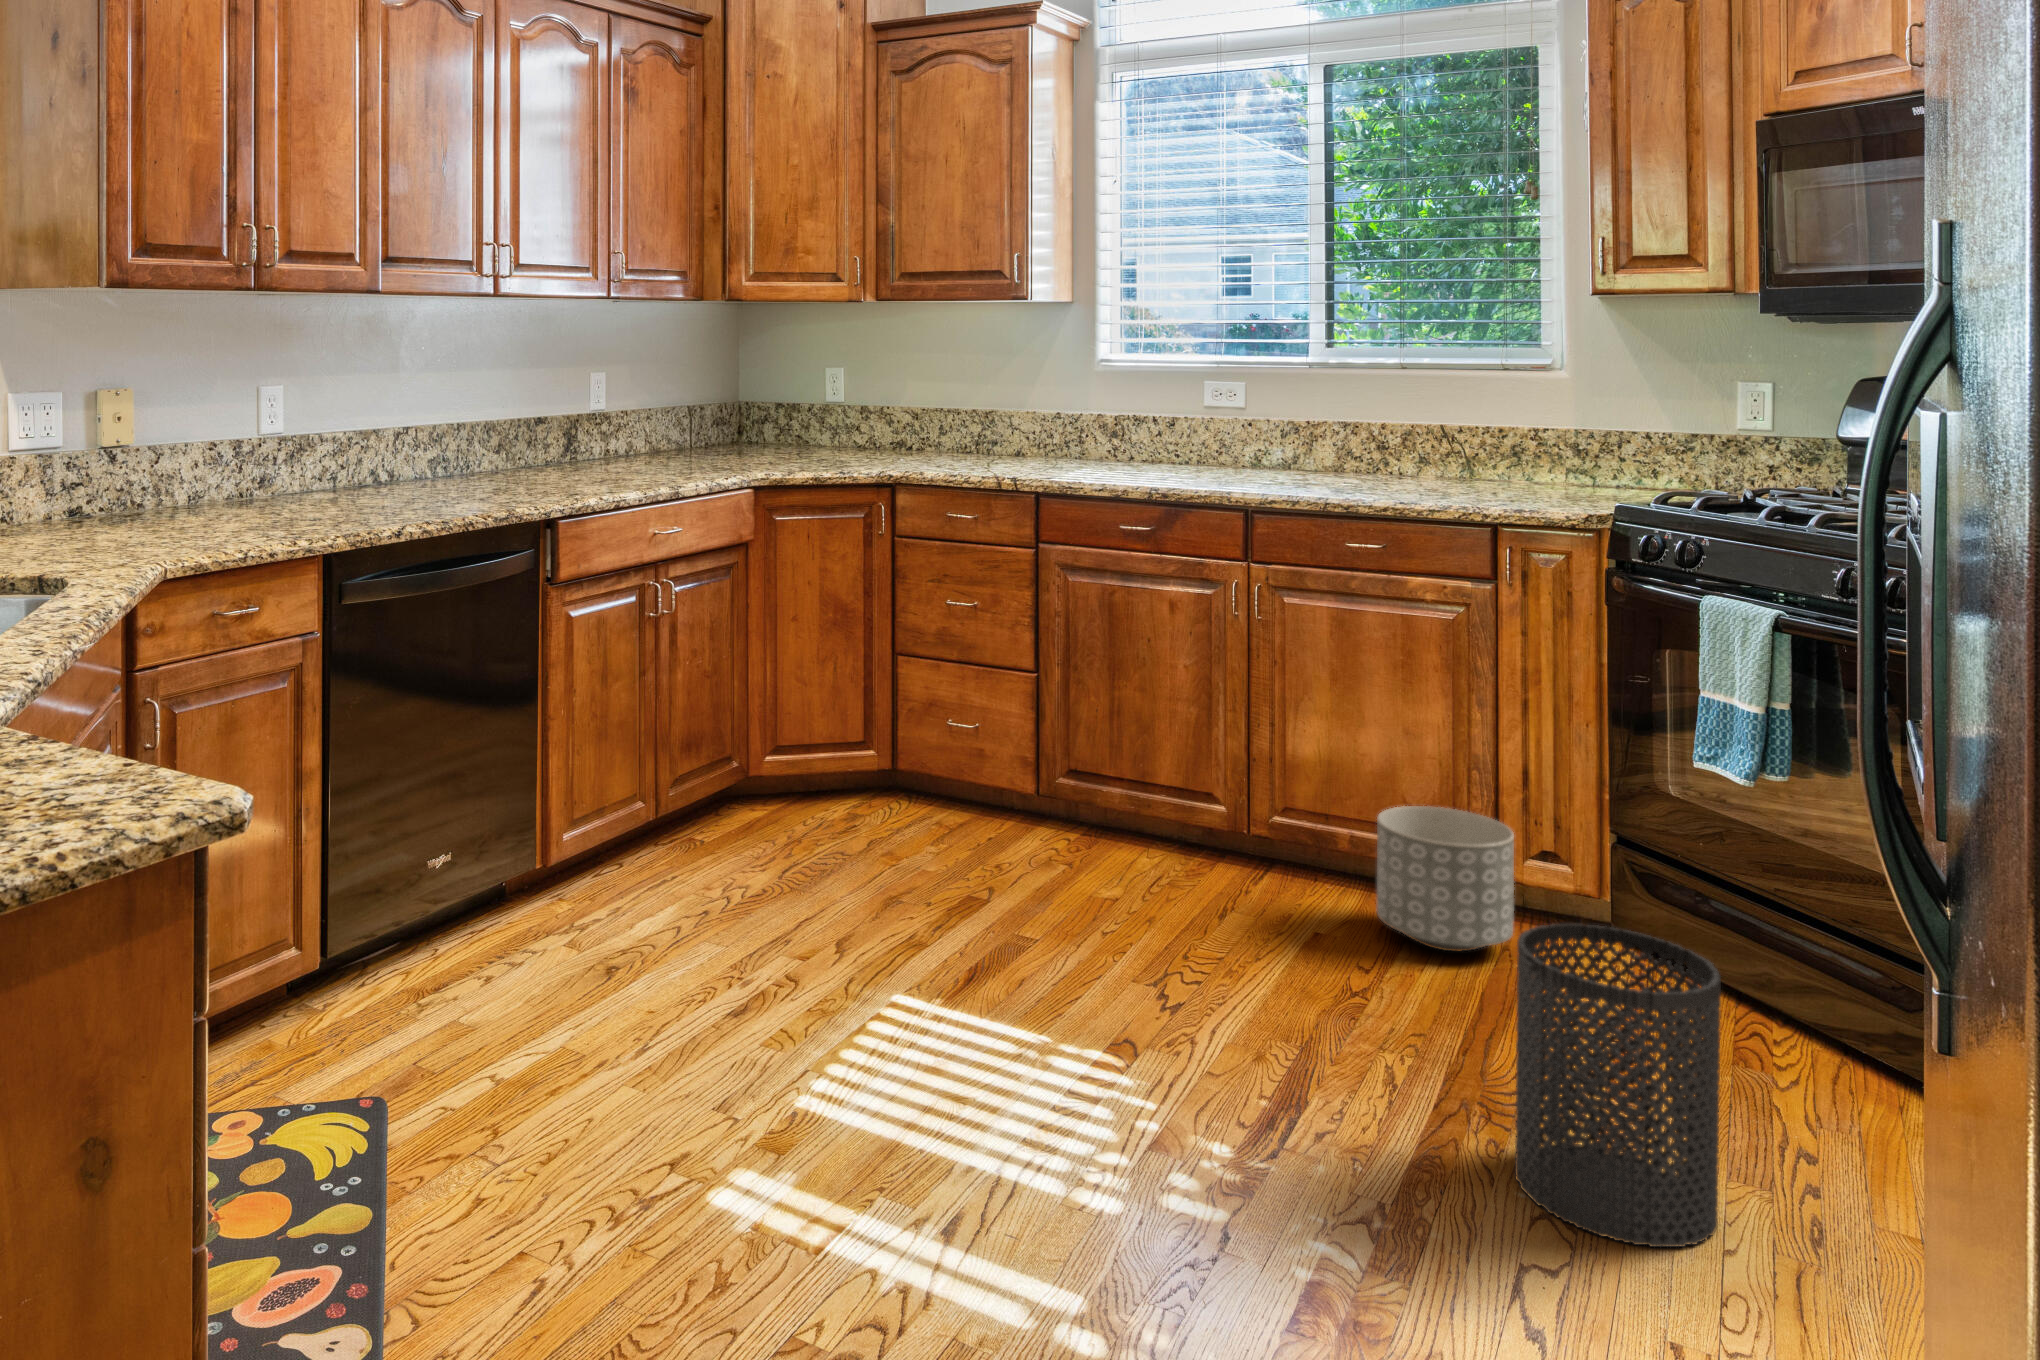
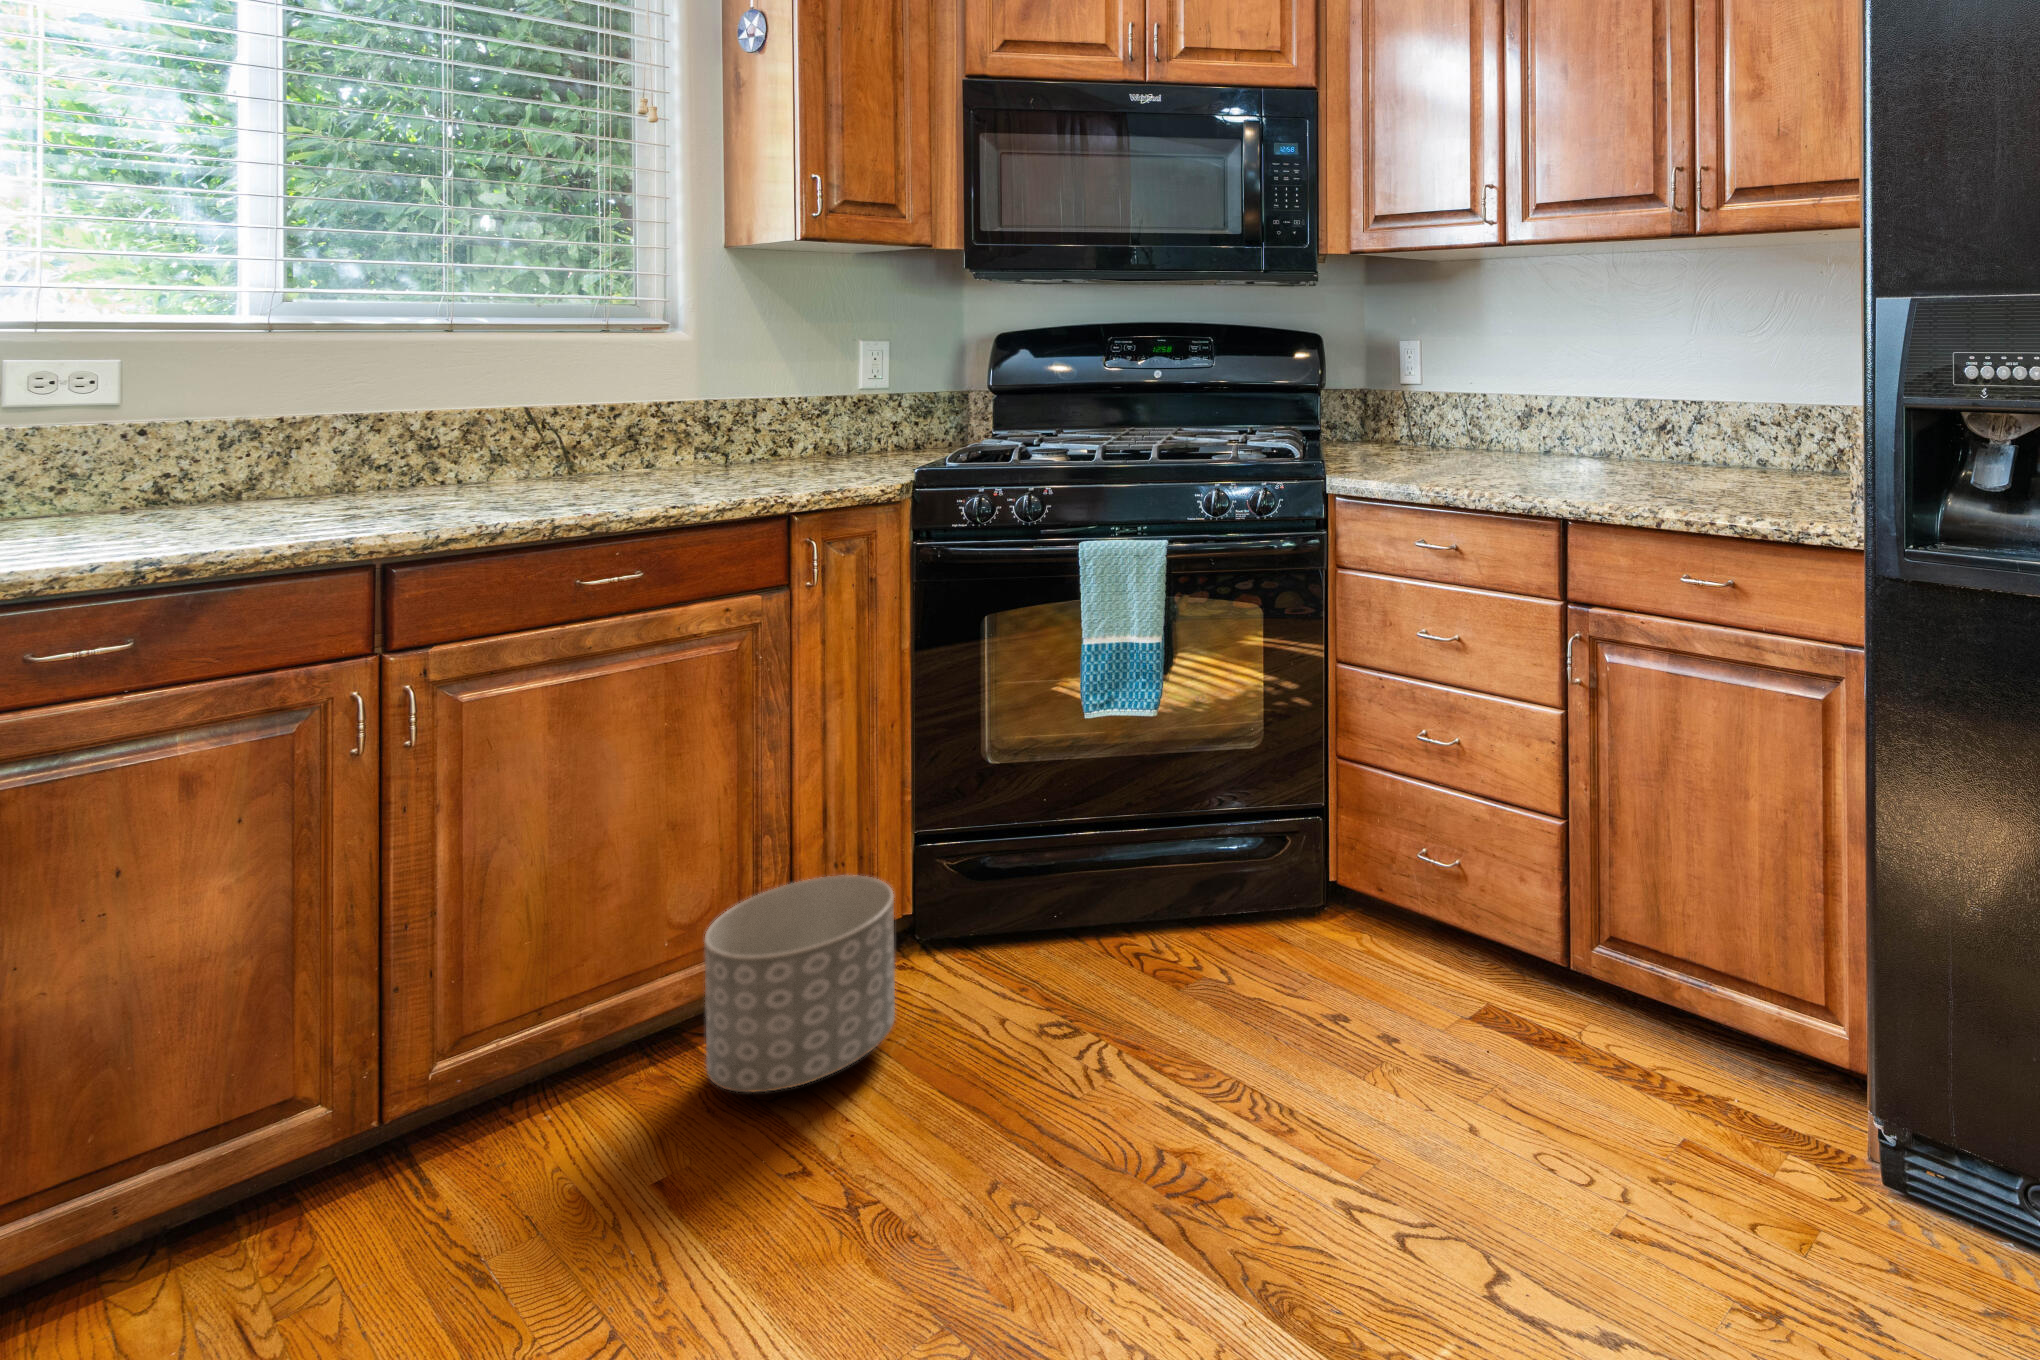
trash can: present [1515,924,1721,1247] -> none [1266,875,1452,1243]

